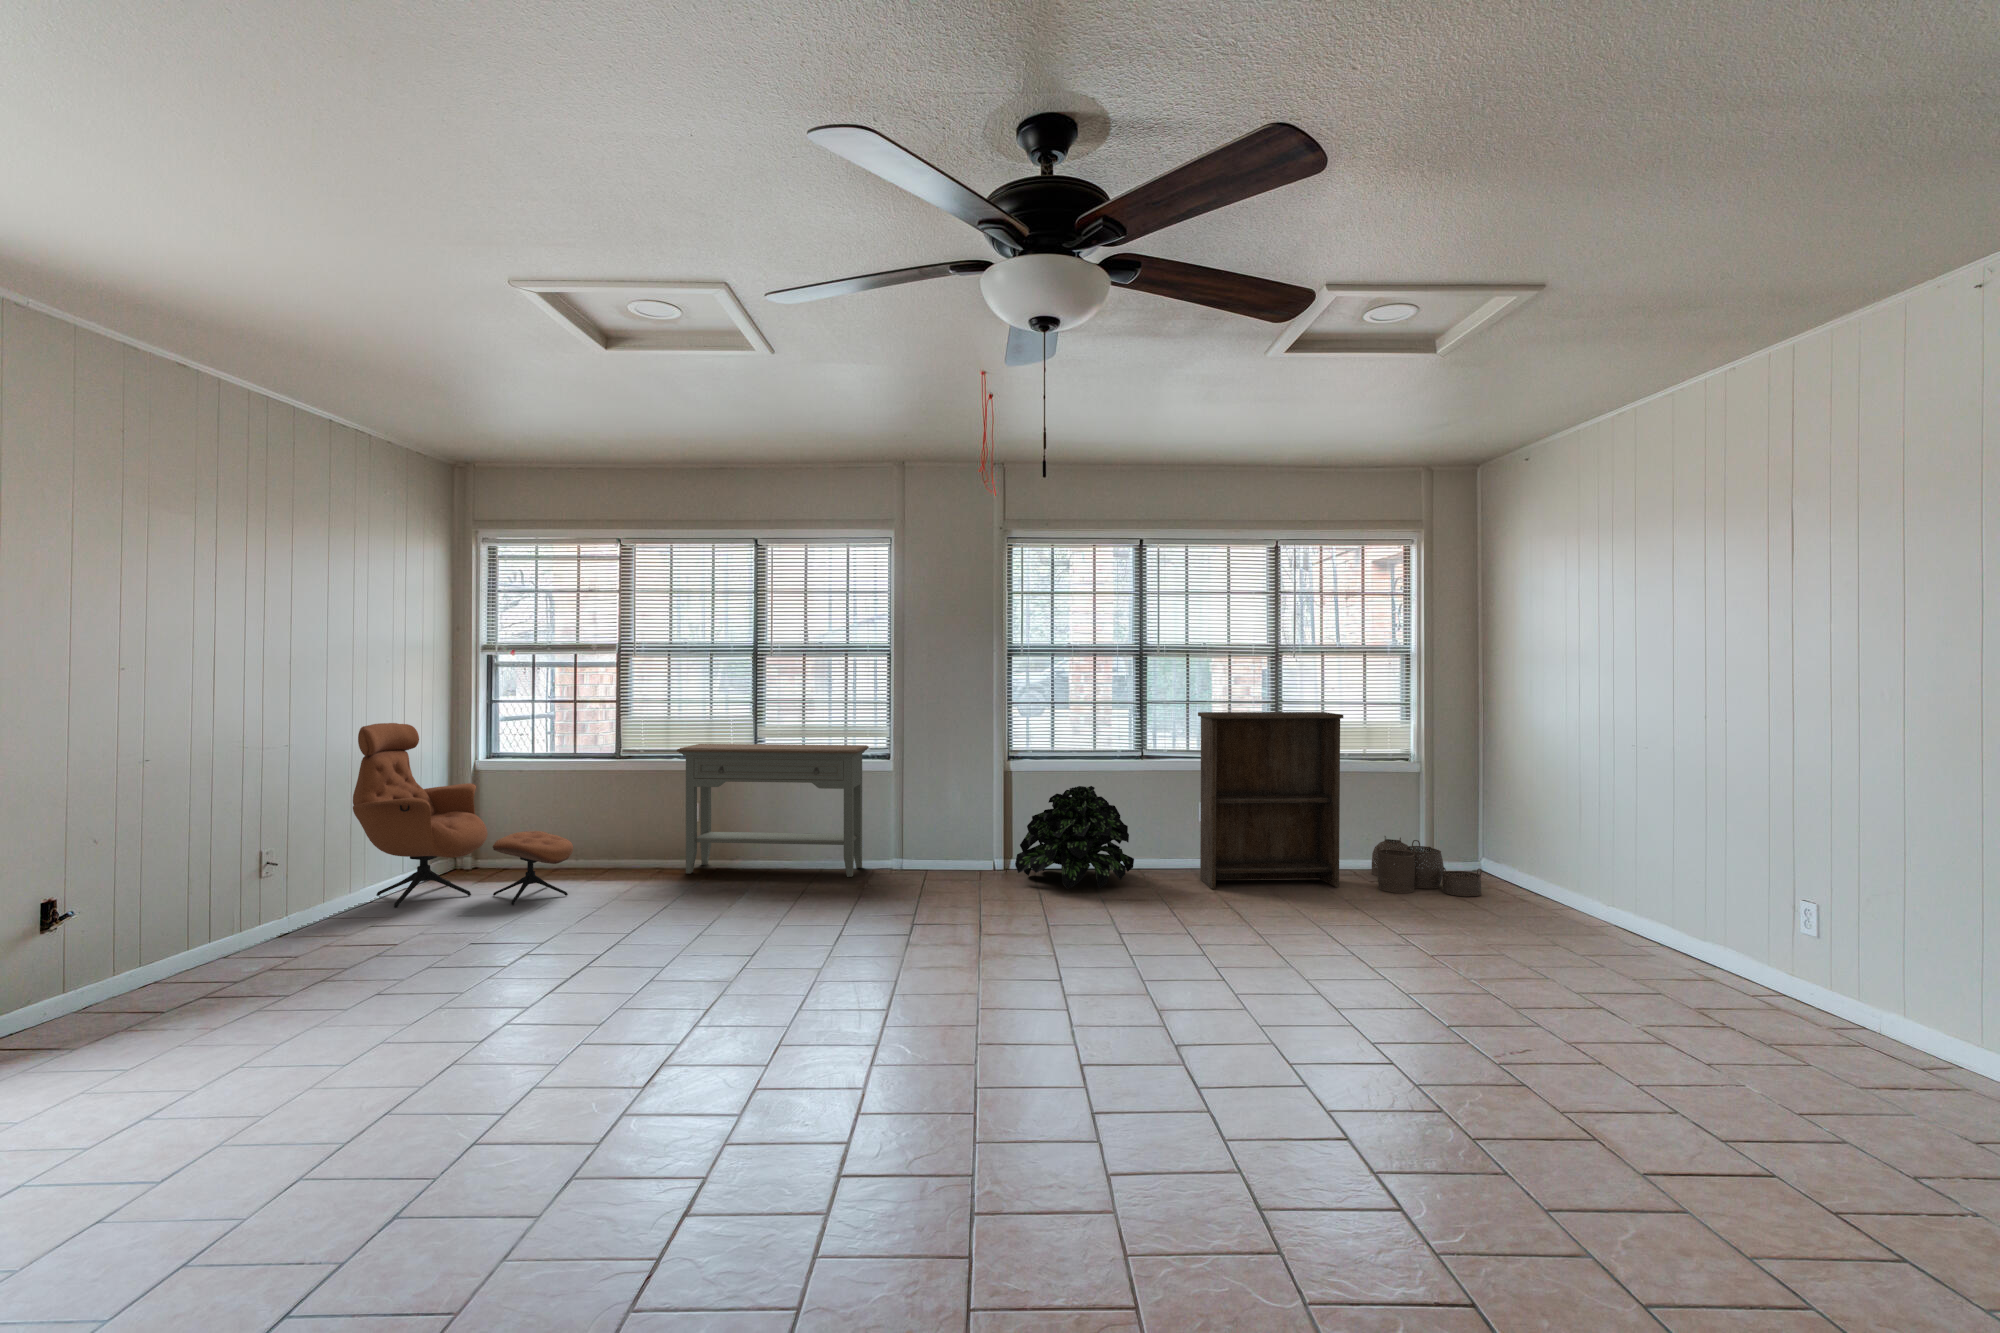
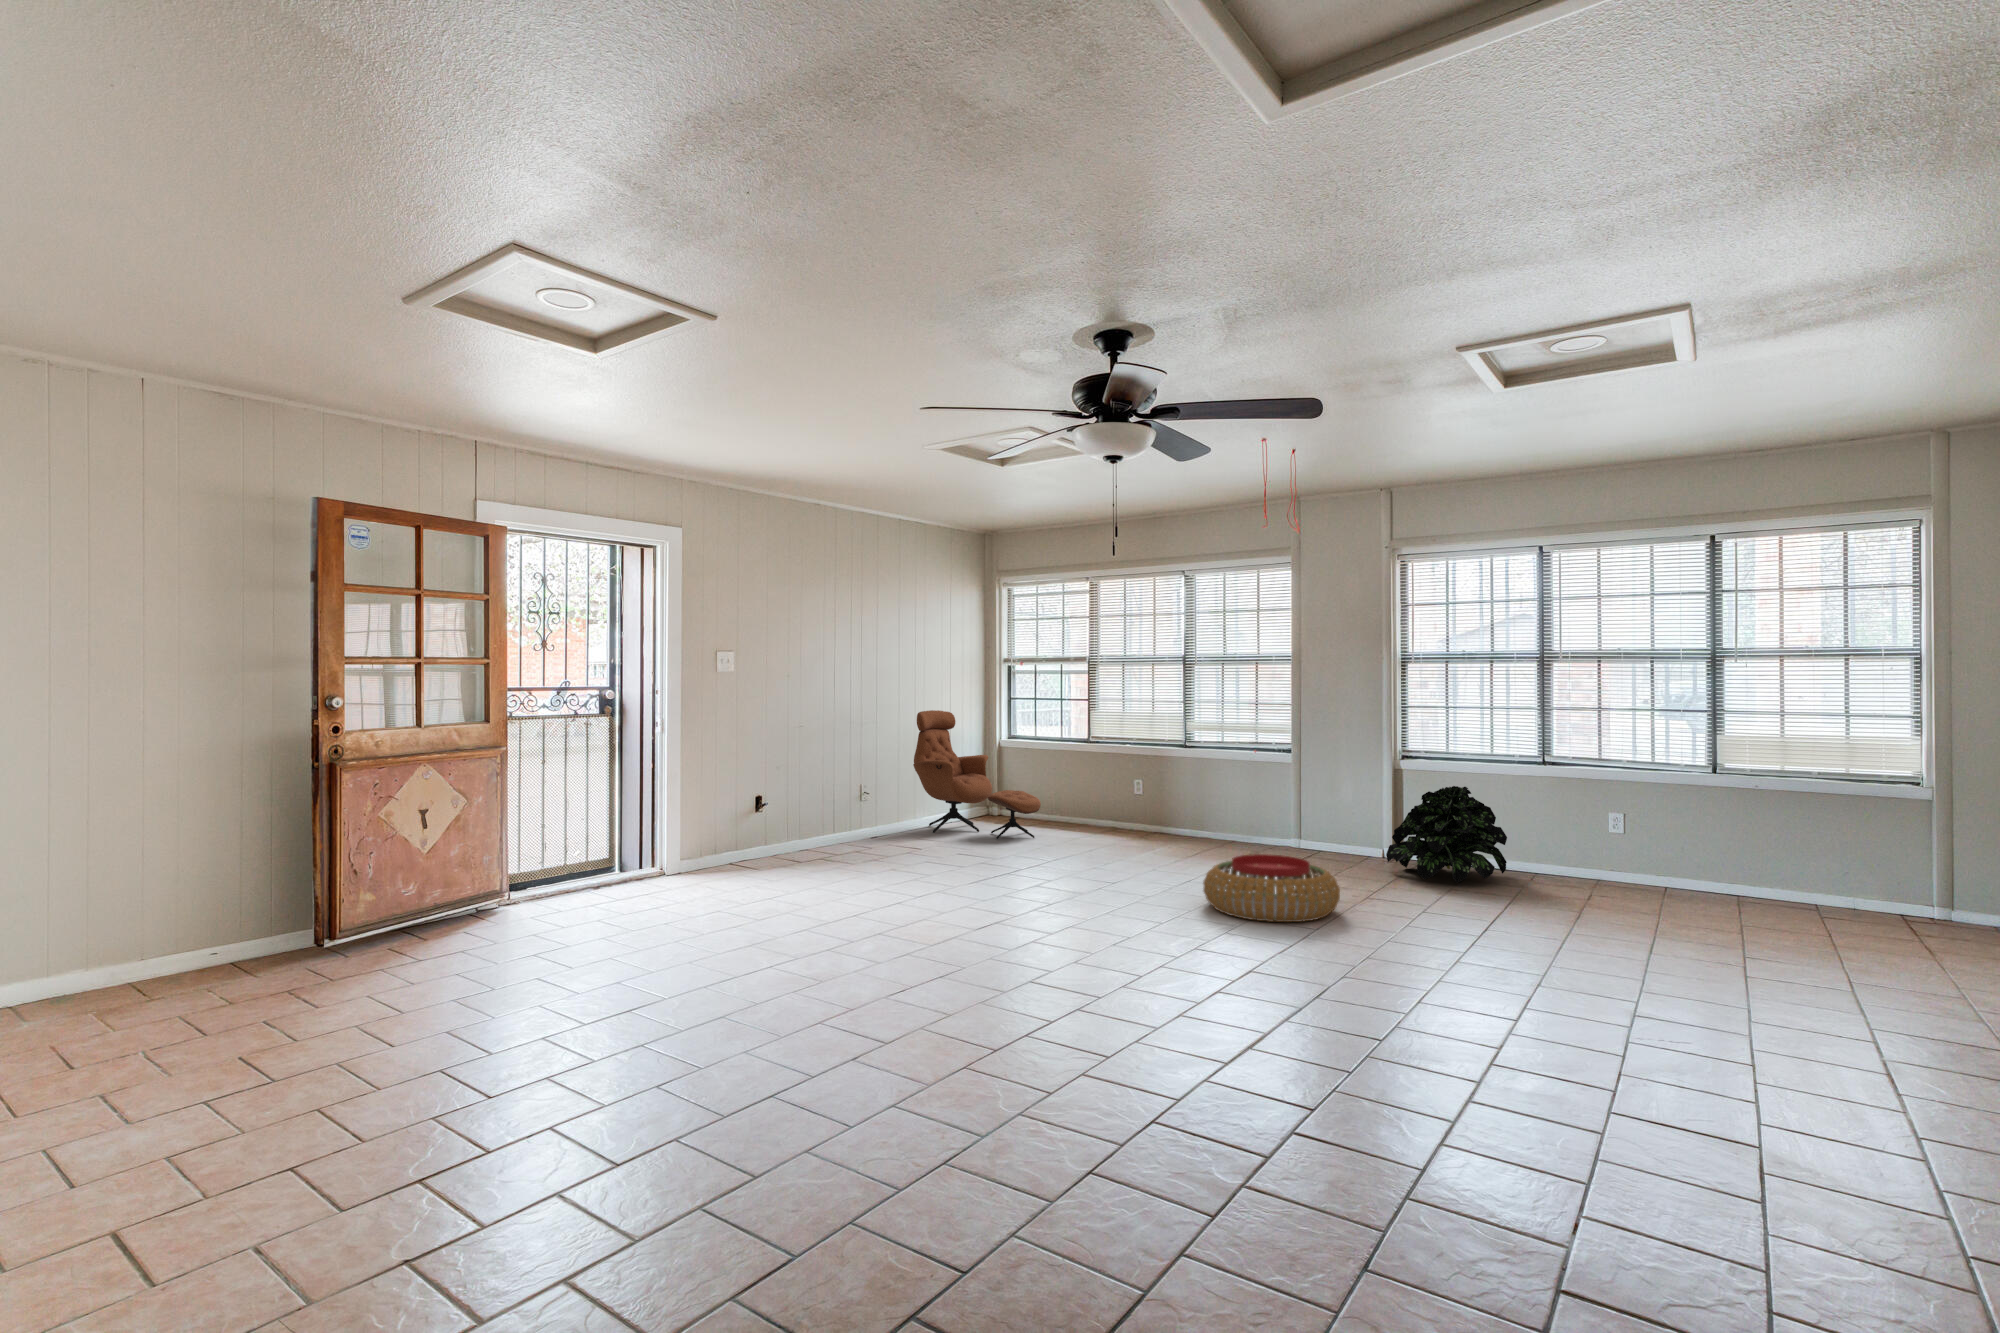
bookshelf: present [1198,712,1343,888] -> none [1584,718,1760,917]
console table: present [677,744,869,877] -> none [1118,734,1270,851]
woven basket: present [1371,836,1482,896] -> none [1812,871,1966,949]
pouf: none [894,890,1055,980] -> present [1203,854,1340,922]

